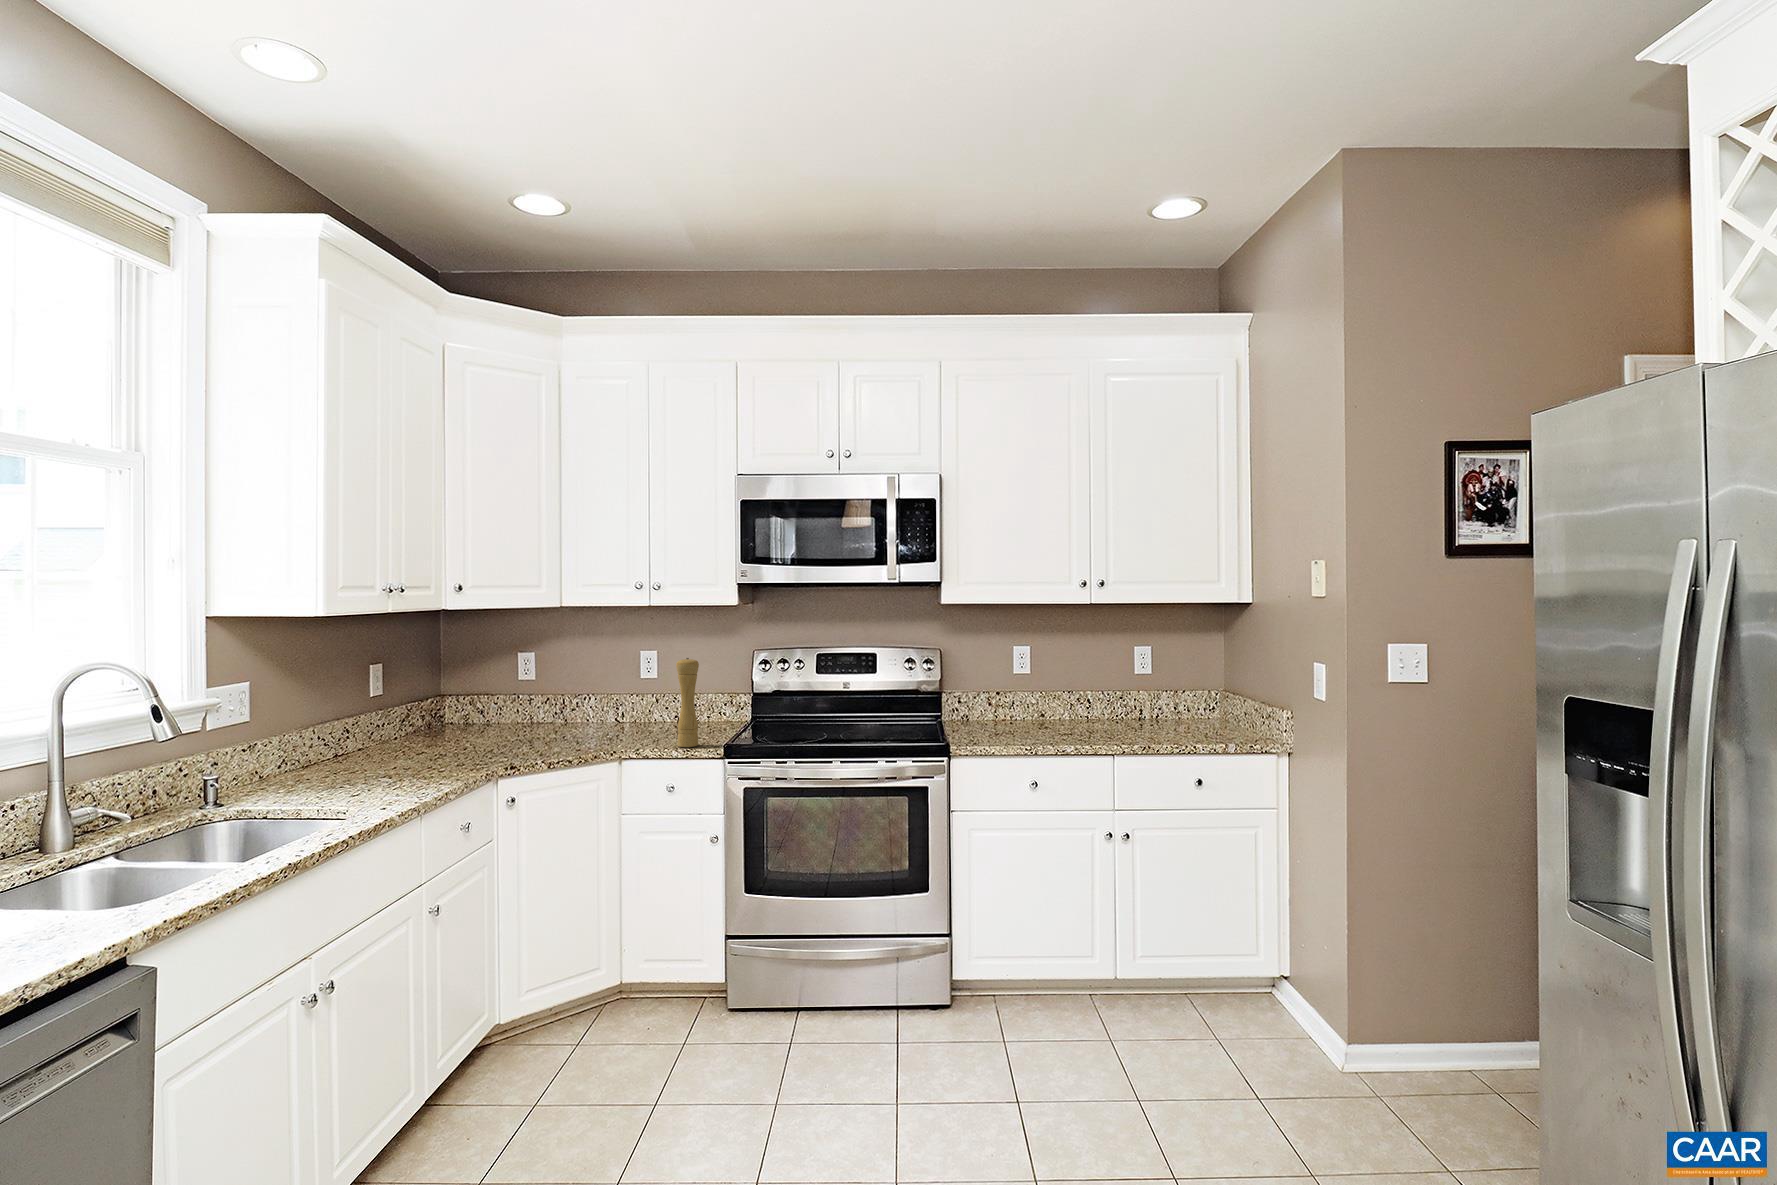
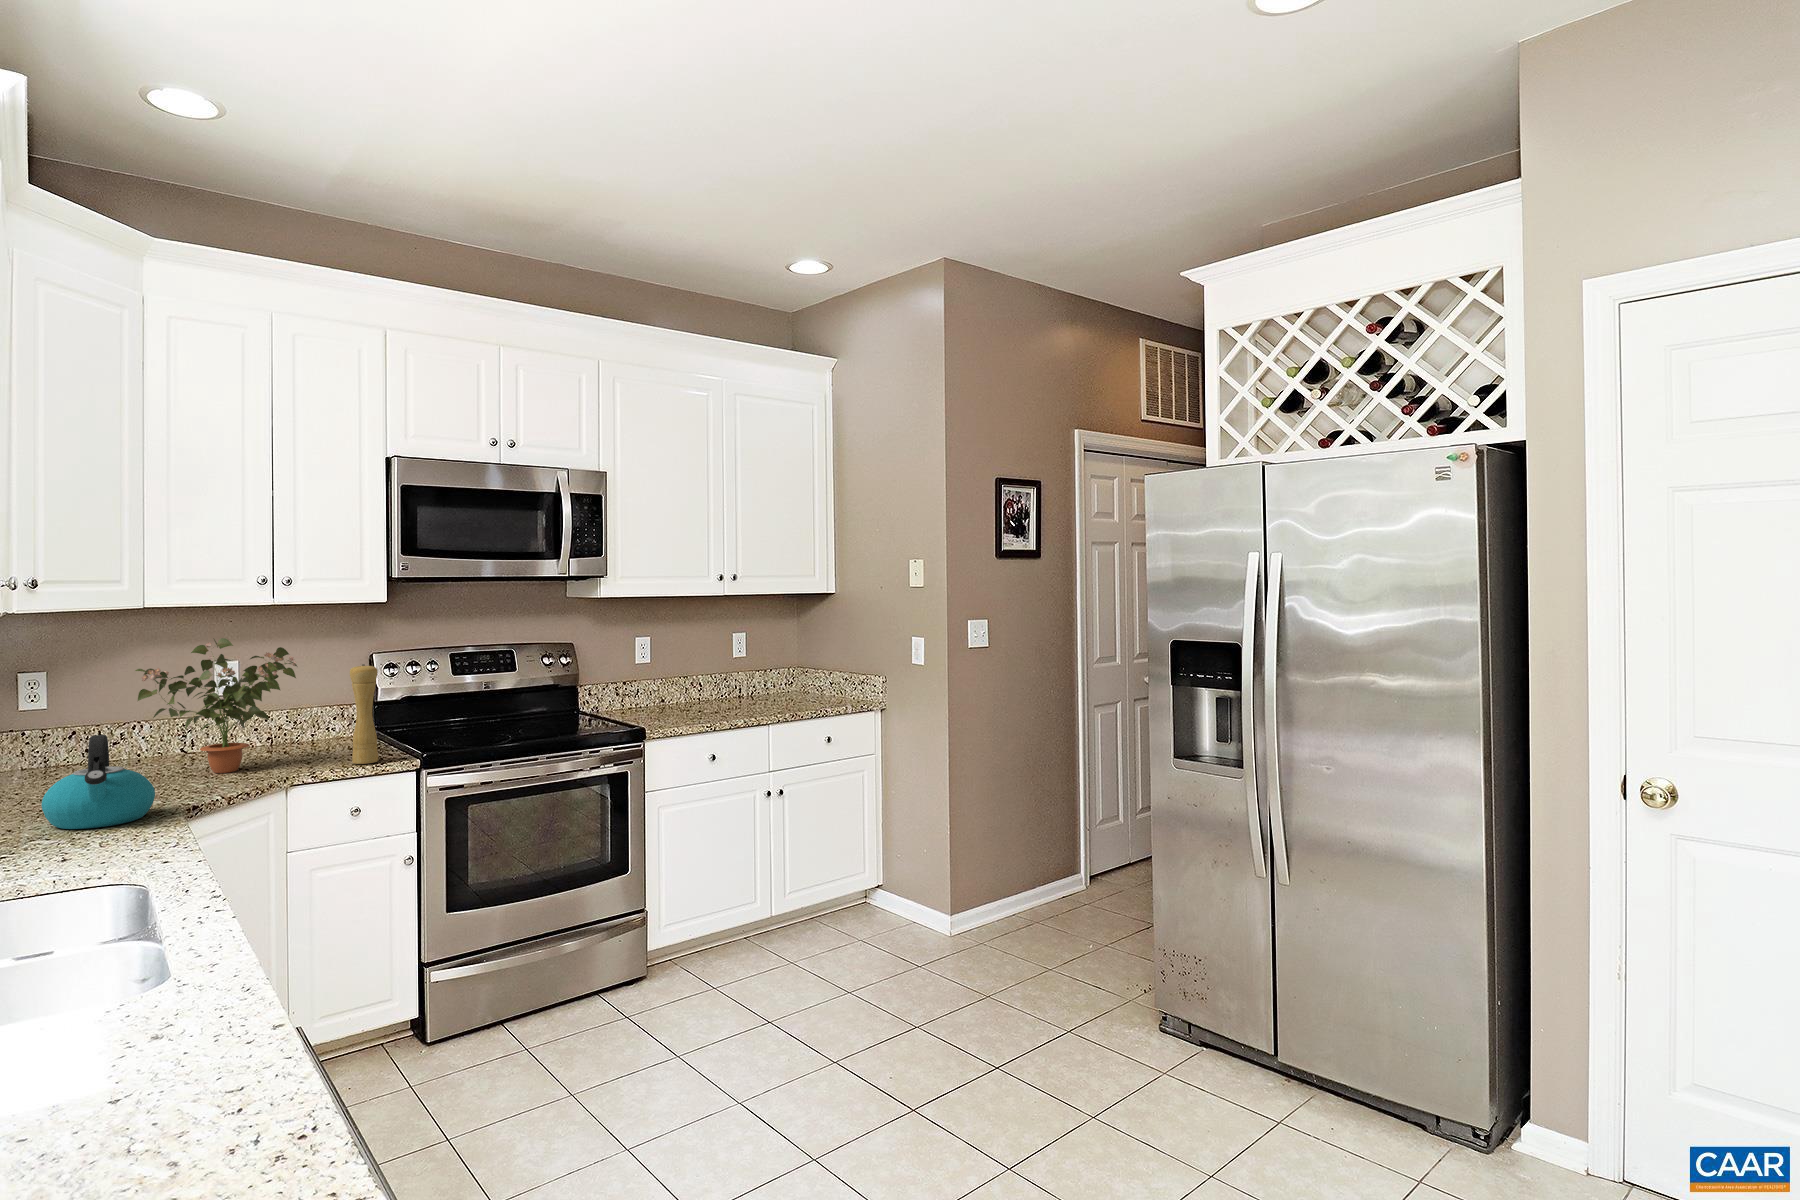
potted plant: none [546,630,656,742] -> present [135,638,297,773]
kettle: none [396,702,474,774] -> present [42,735,155,829]

